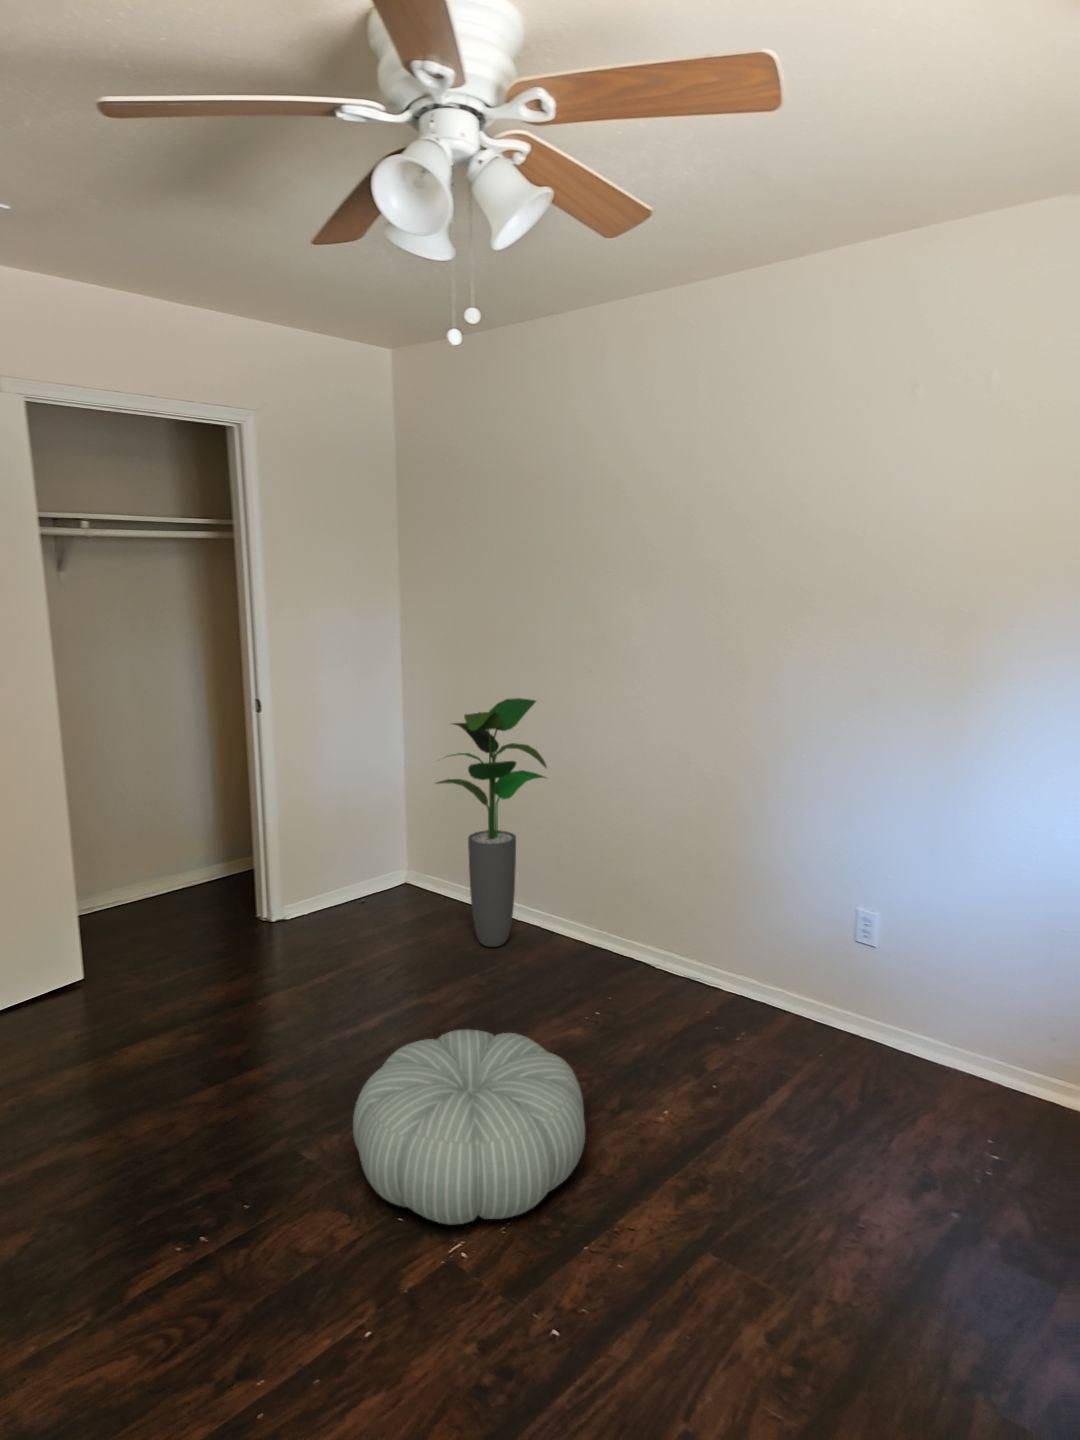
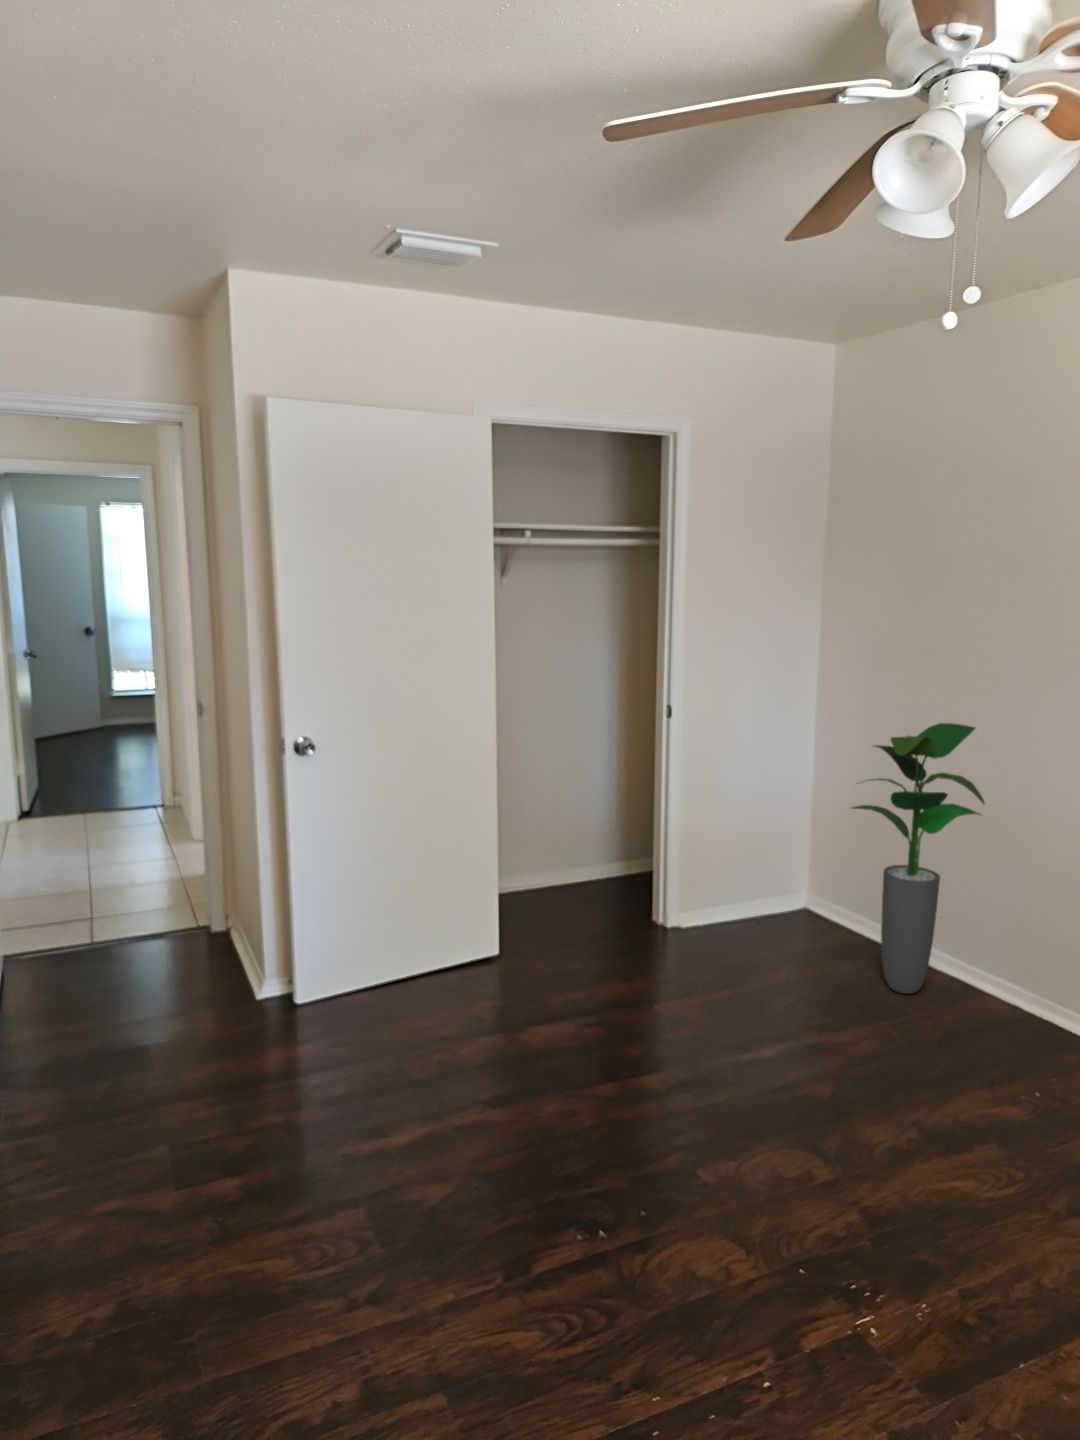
pouf: present [353,1030,585,1225] -> none [753,1079,1025,1306]

